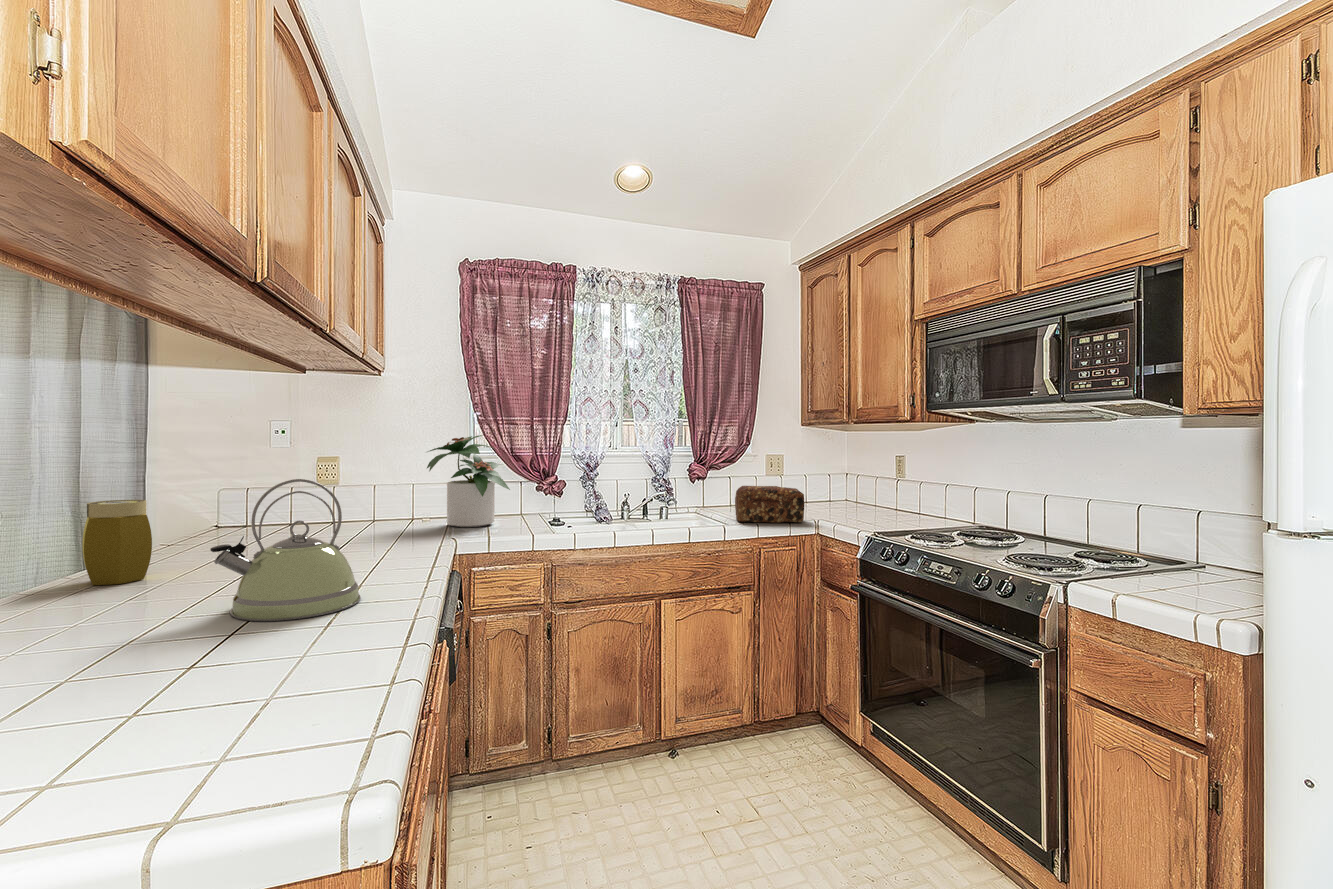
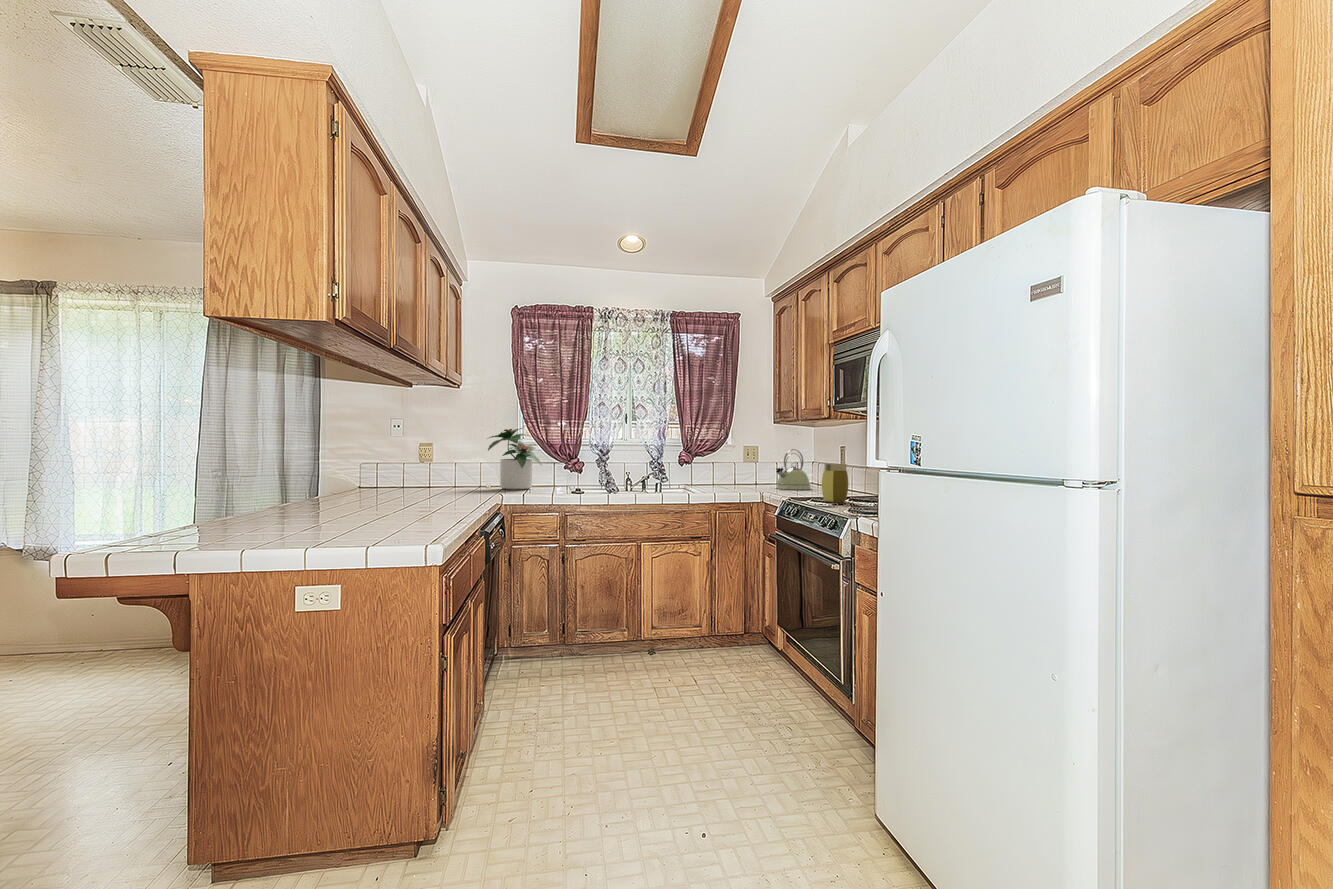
kettle: present [210,479,361,621] -> present [776,449,811,490]
bread loaf: present [735,486,805,523] -> none [704,466,754,492]
jar: present [82,500,152,585] -> present [822,464,848,503]

